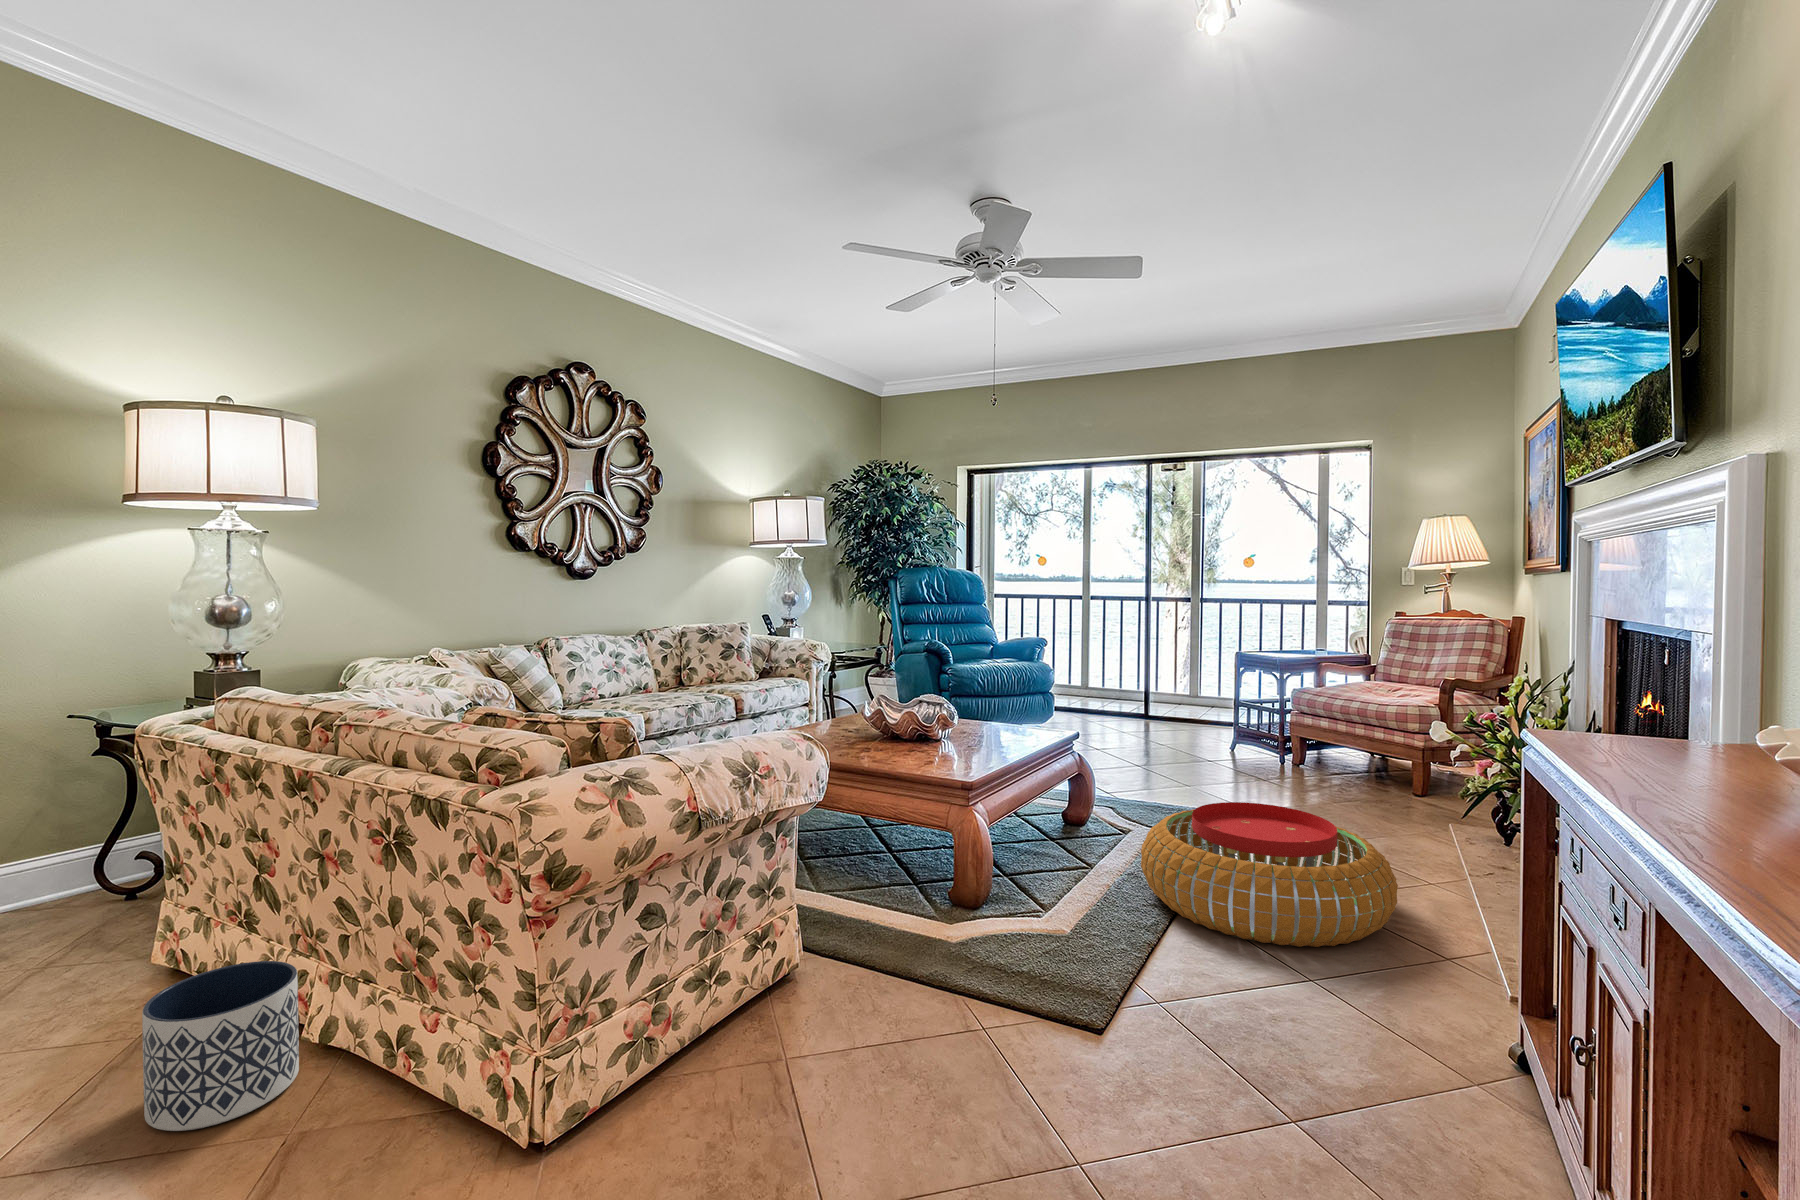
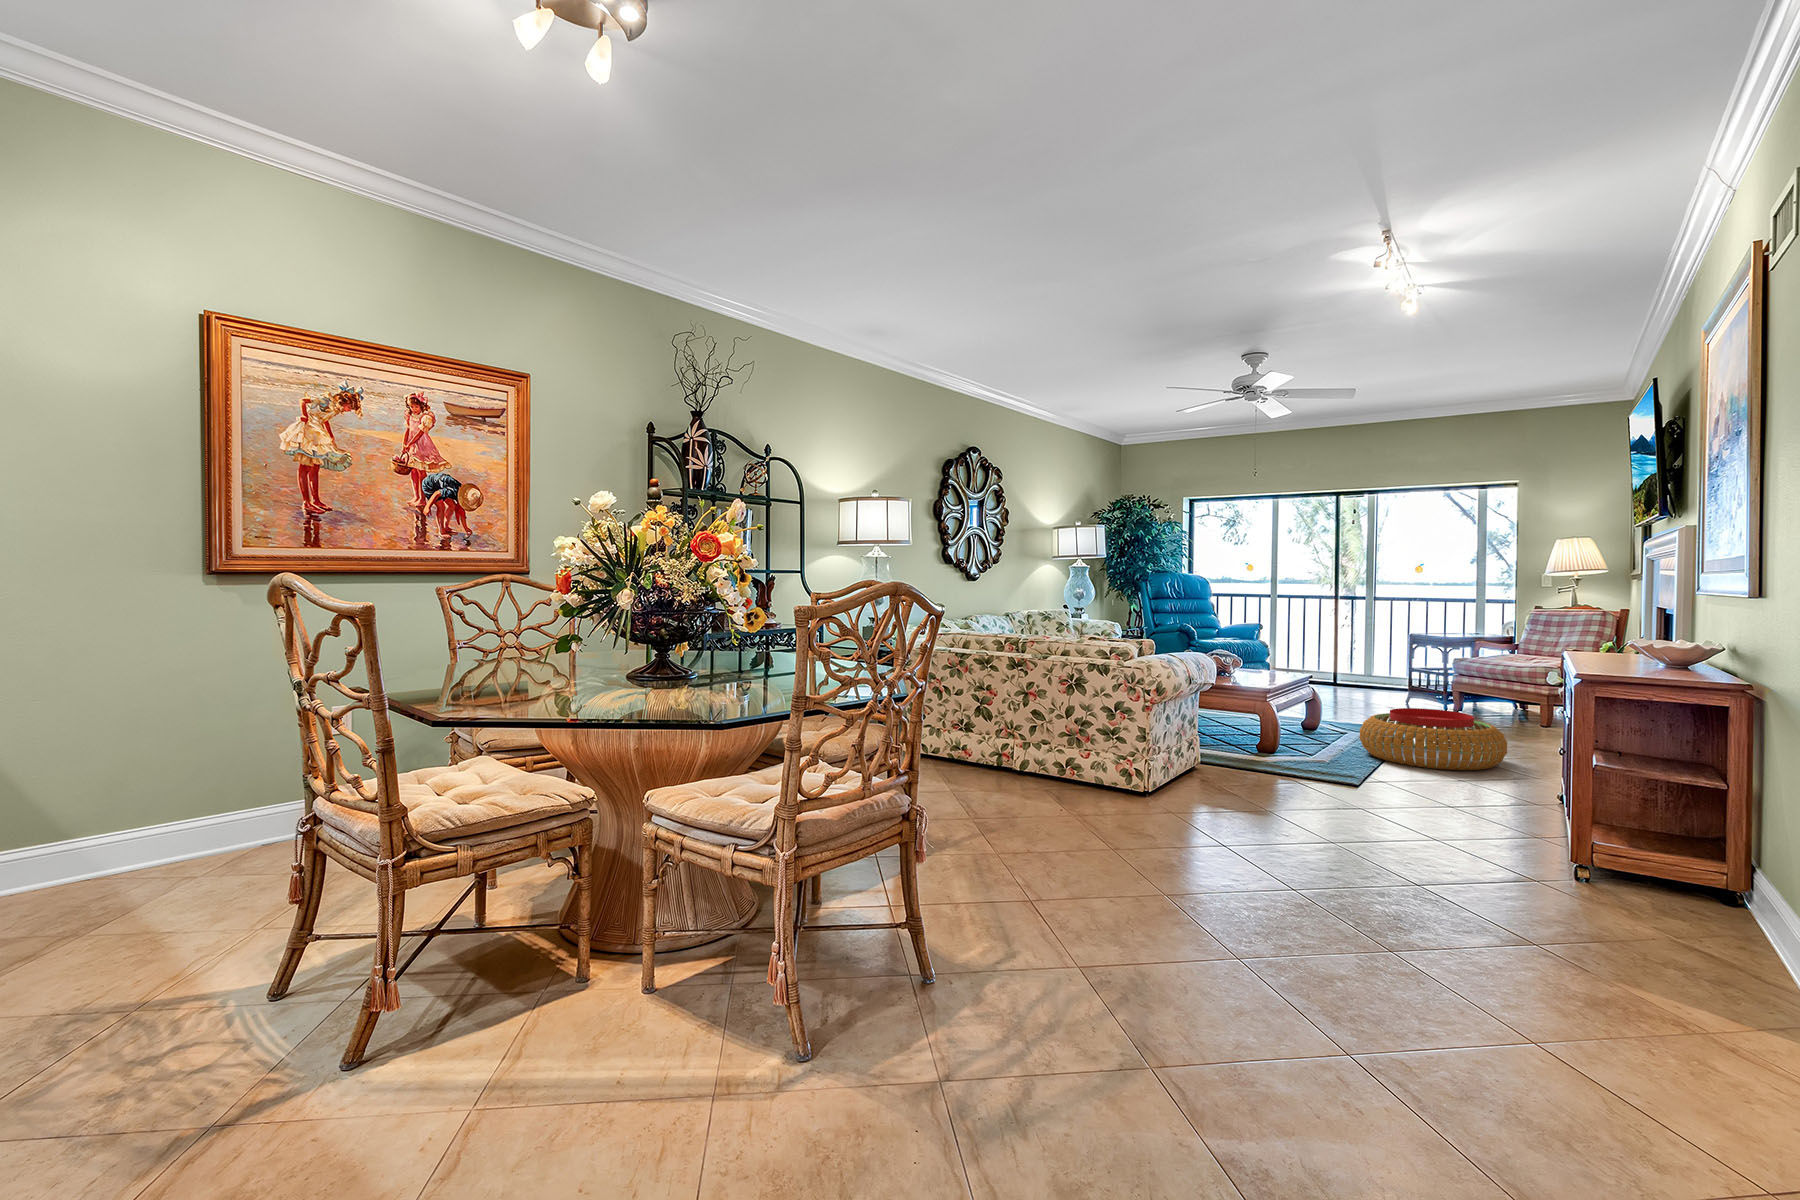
planter: present [142,961,299,1131] -> none [979,736,1025,786]

